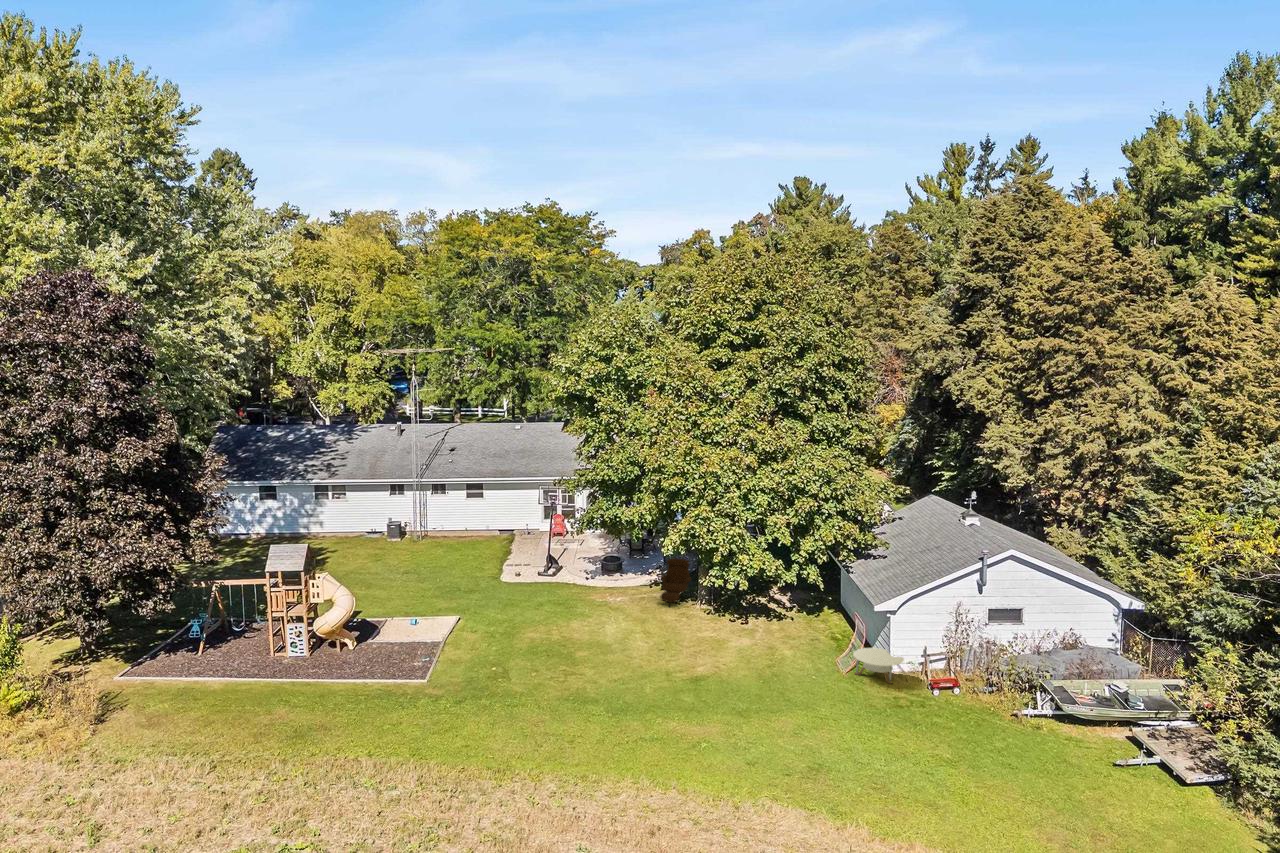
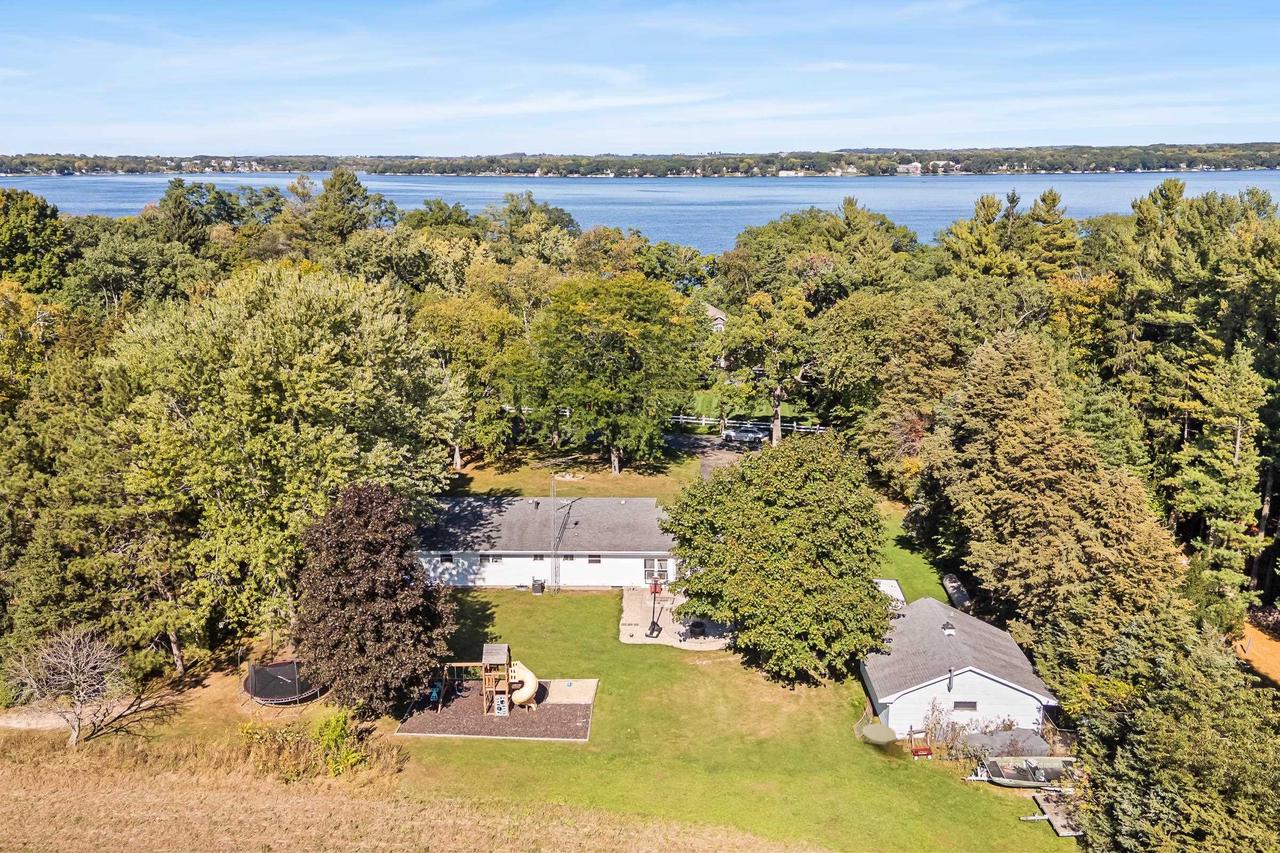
lounge chair: present [660,558,691,604] -> none [732,636,754,674]

